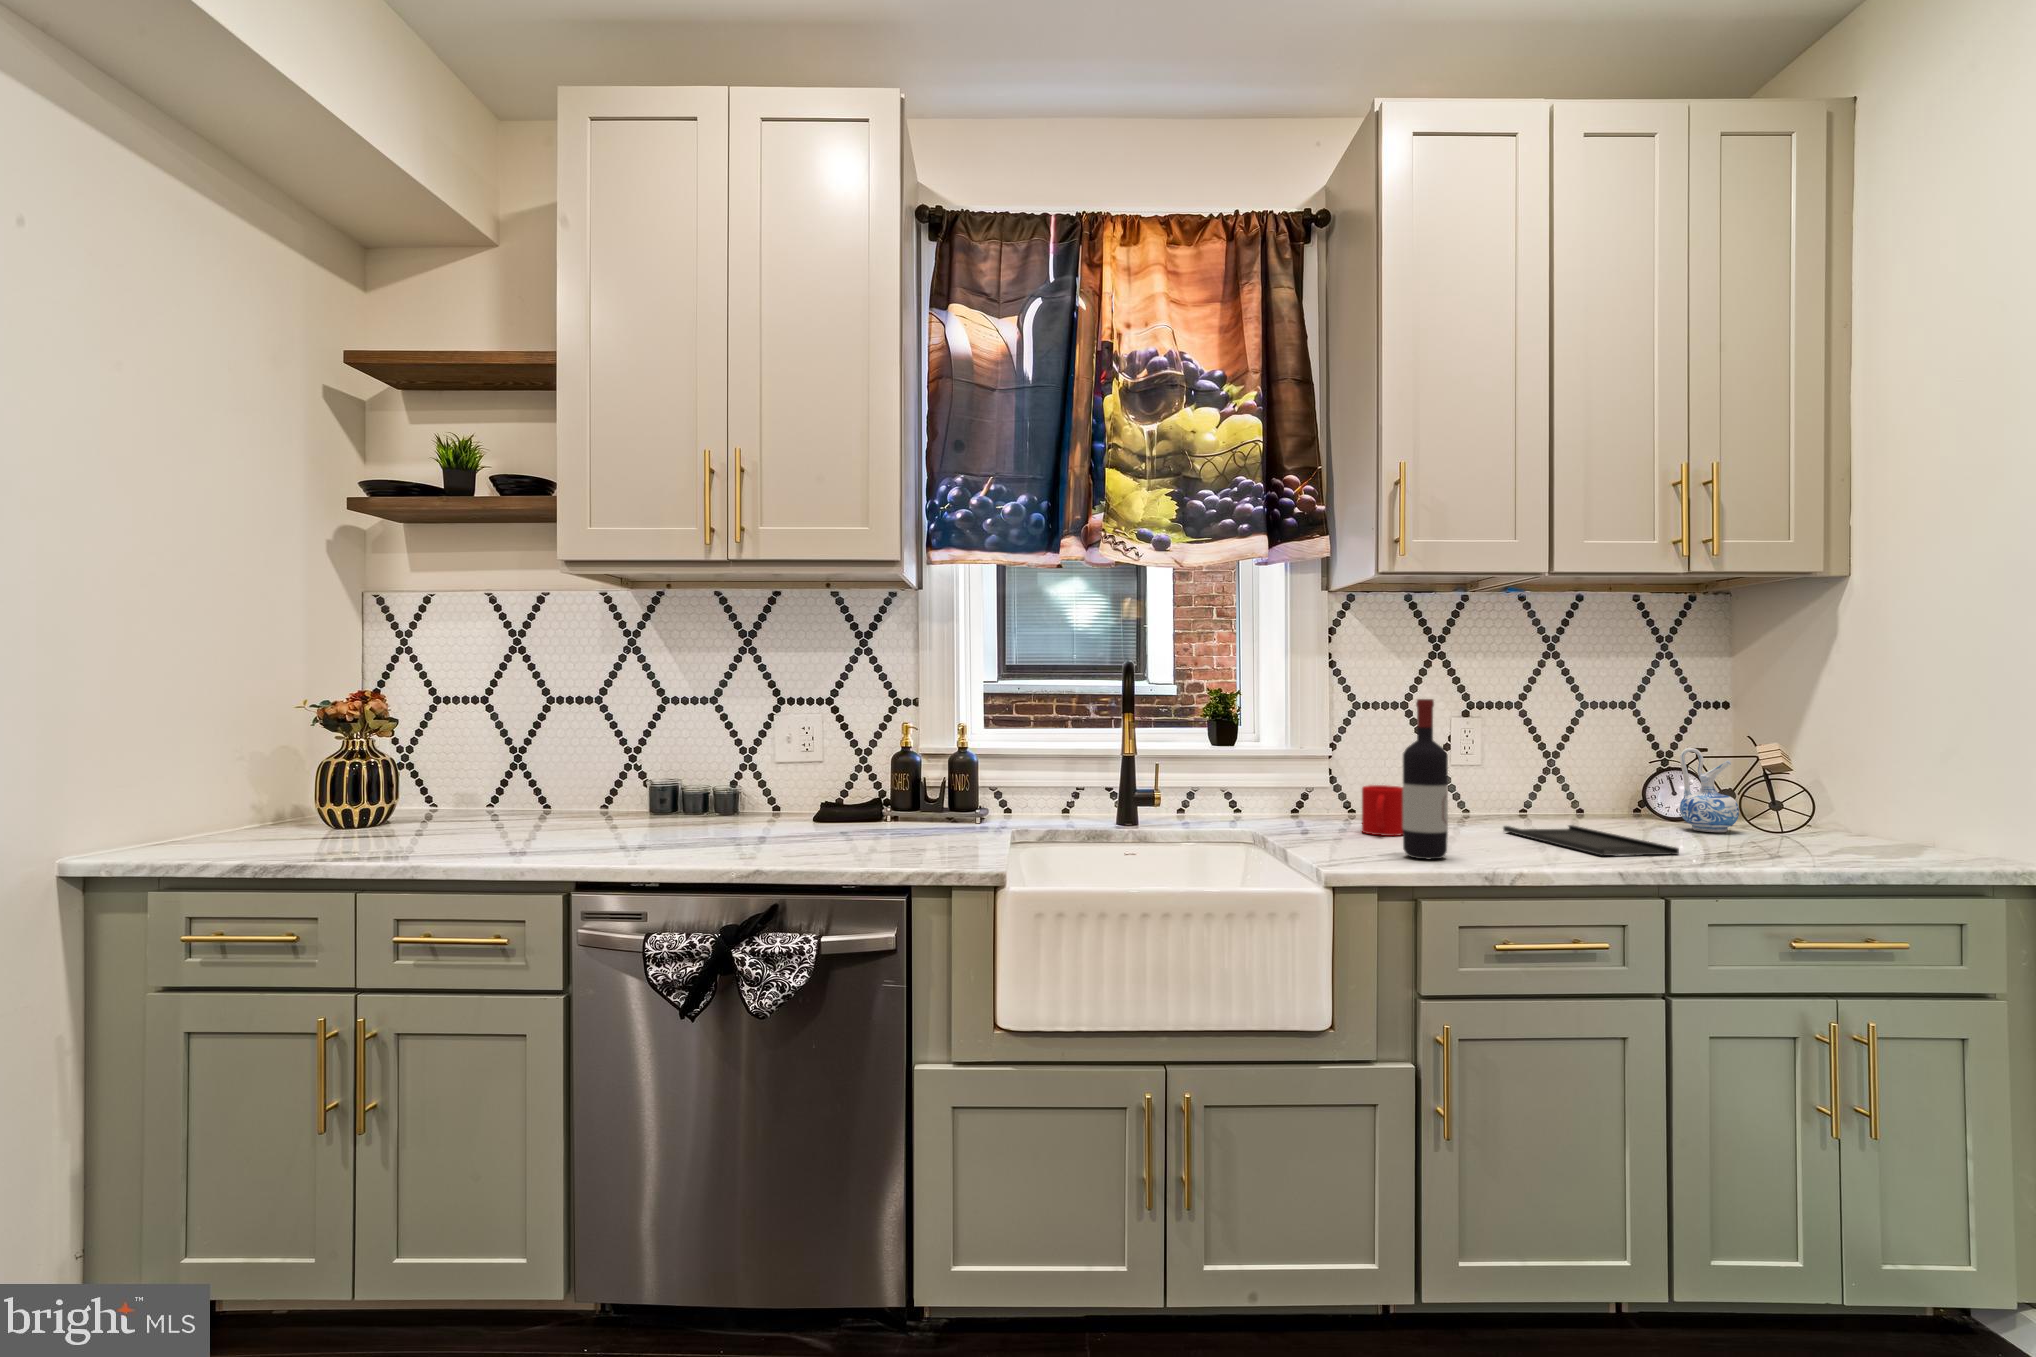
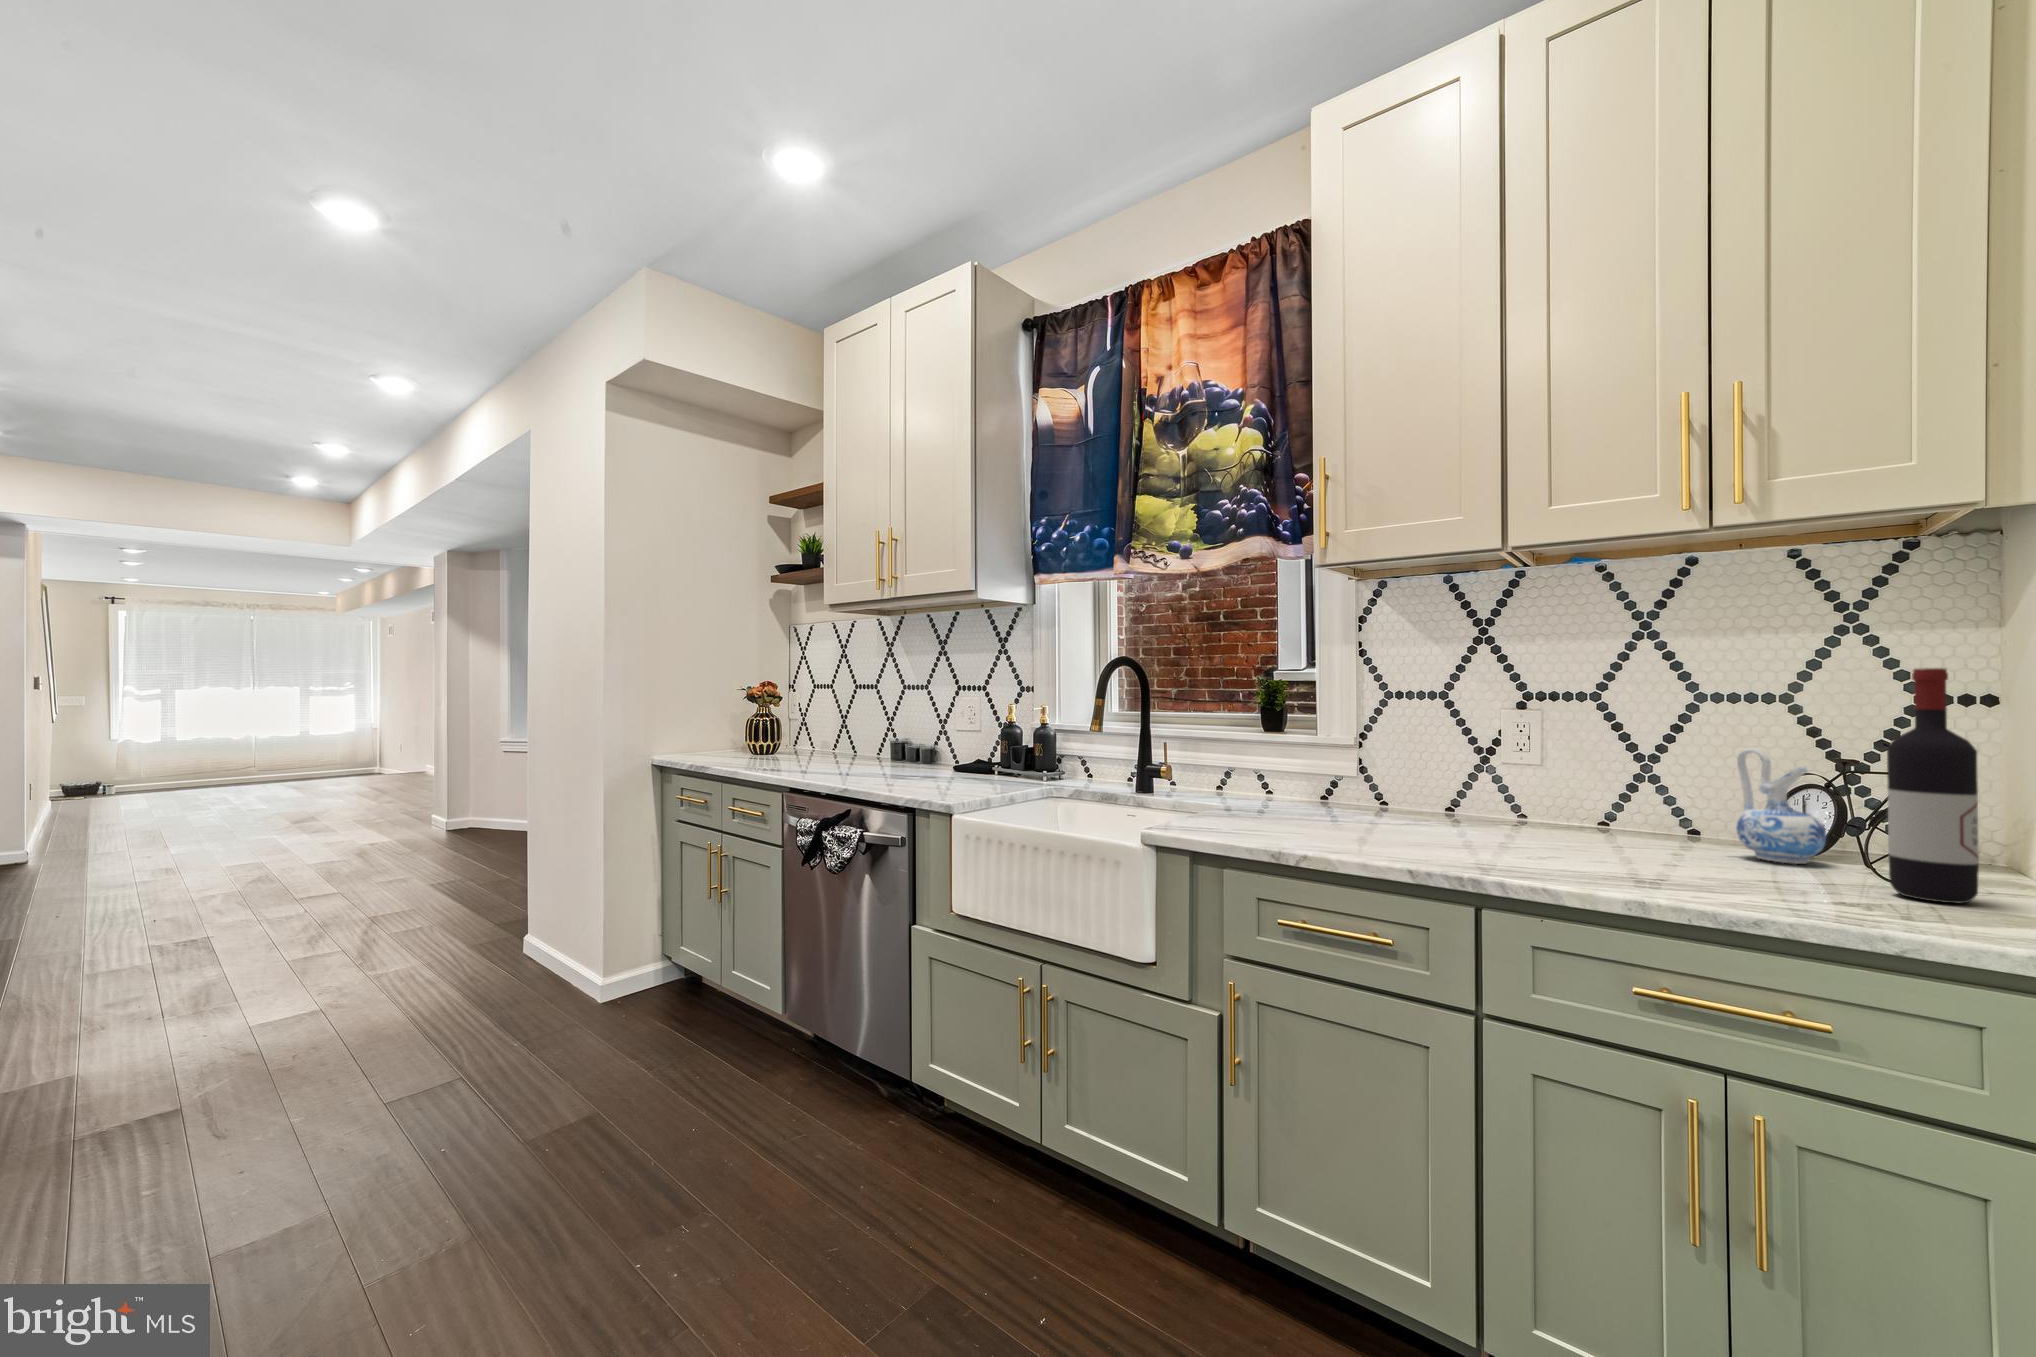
wine bottle: present [1403,699,1448,859] -> present [1887,668,1979,903]
mug: present [1362,785,1403,836] -> none [1310,771,1364,822]
tray: present [1503,825,1679,856] -> none [1456,824,1572,867]

